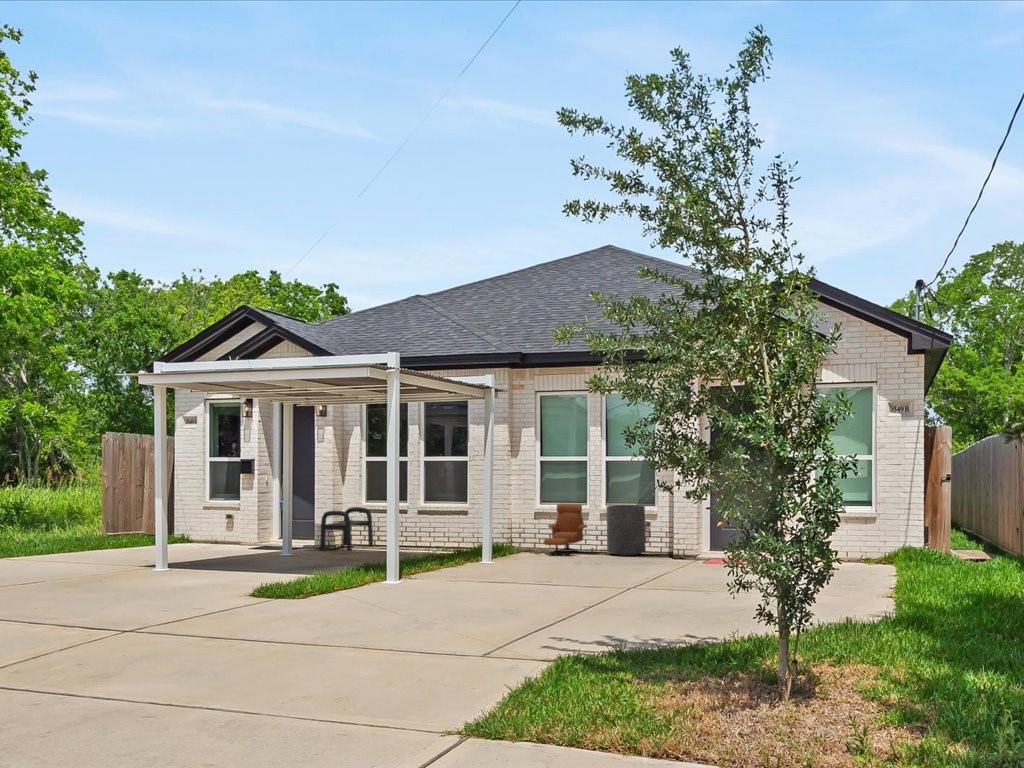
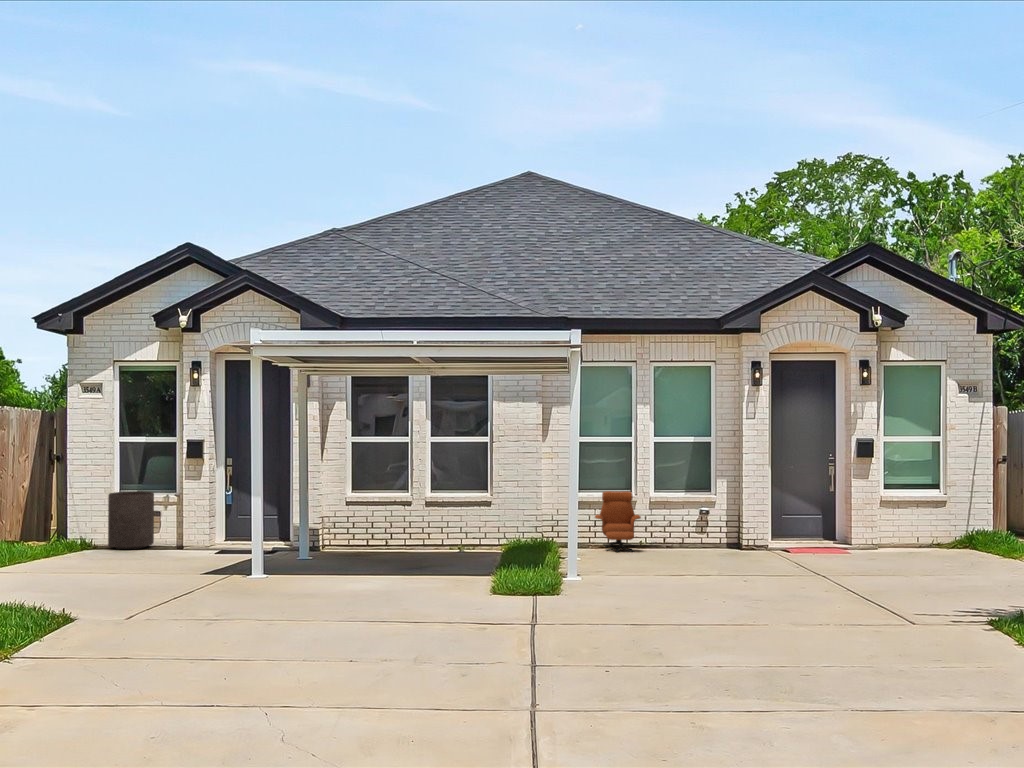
trash can: present [606,505,646,556] -> present [108,491,154,549]
bench: present [320,507,373,551] -> none [322,500,370,555]

